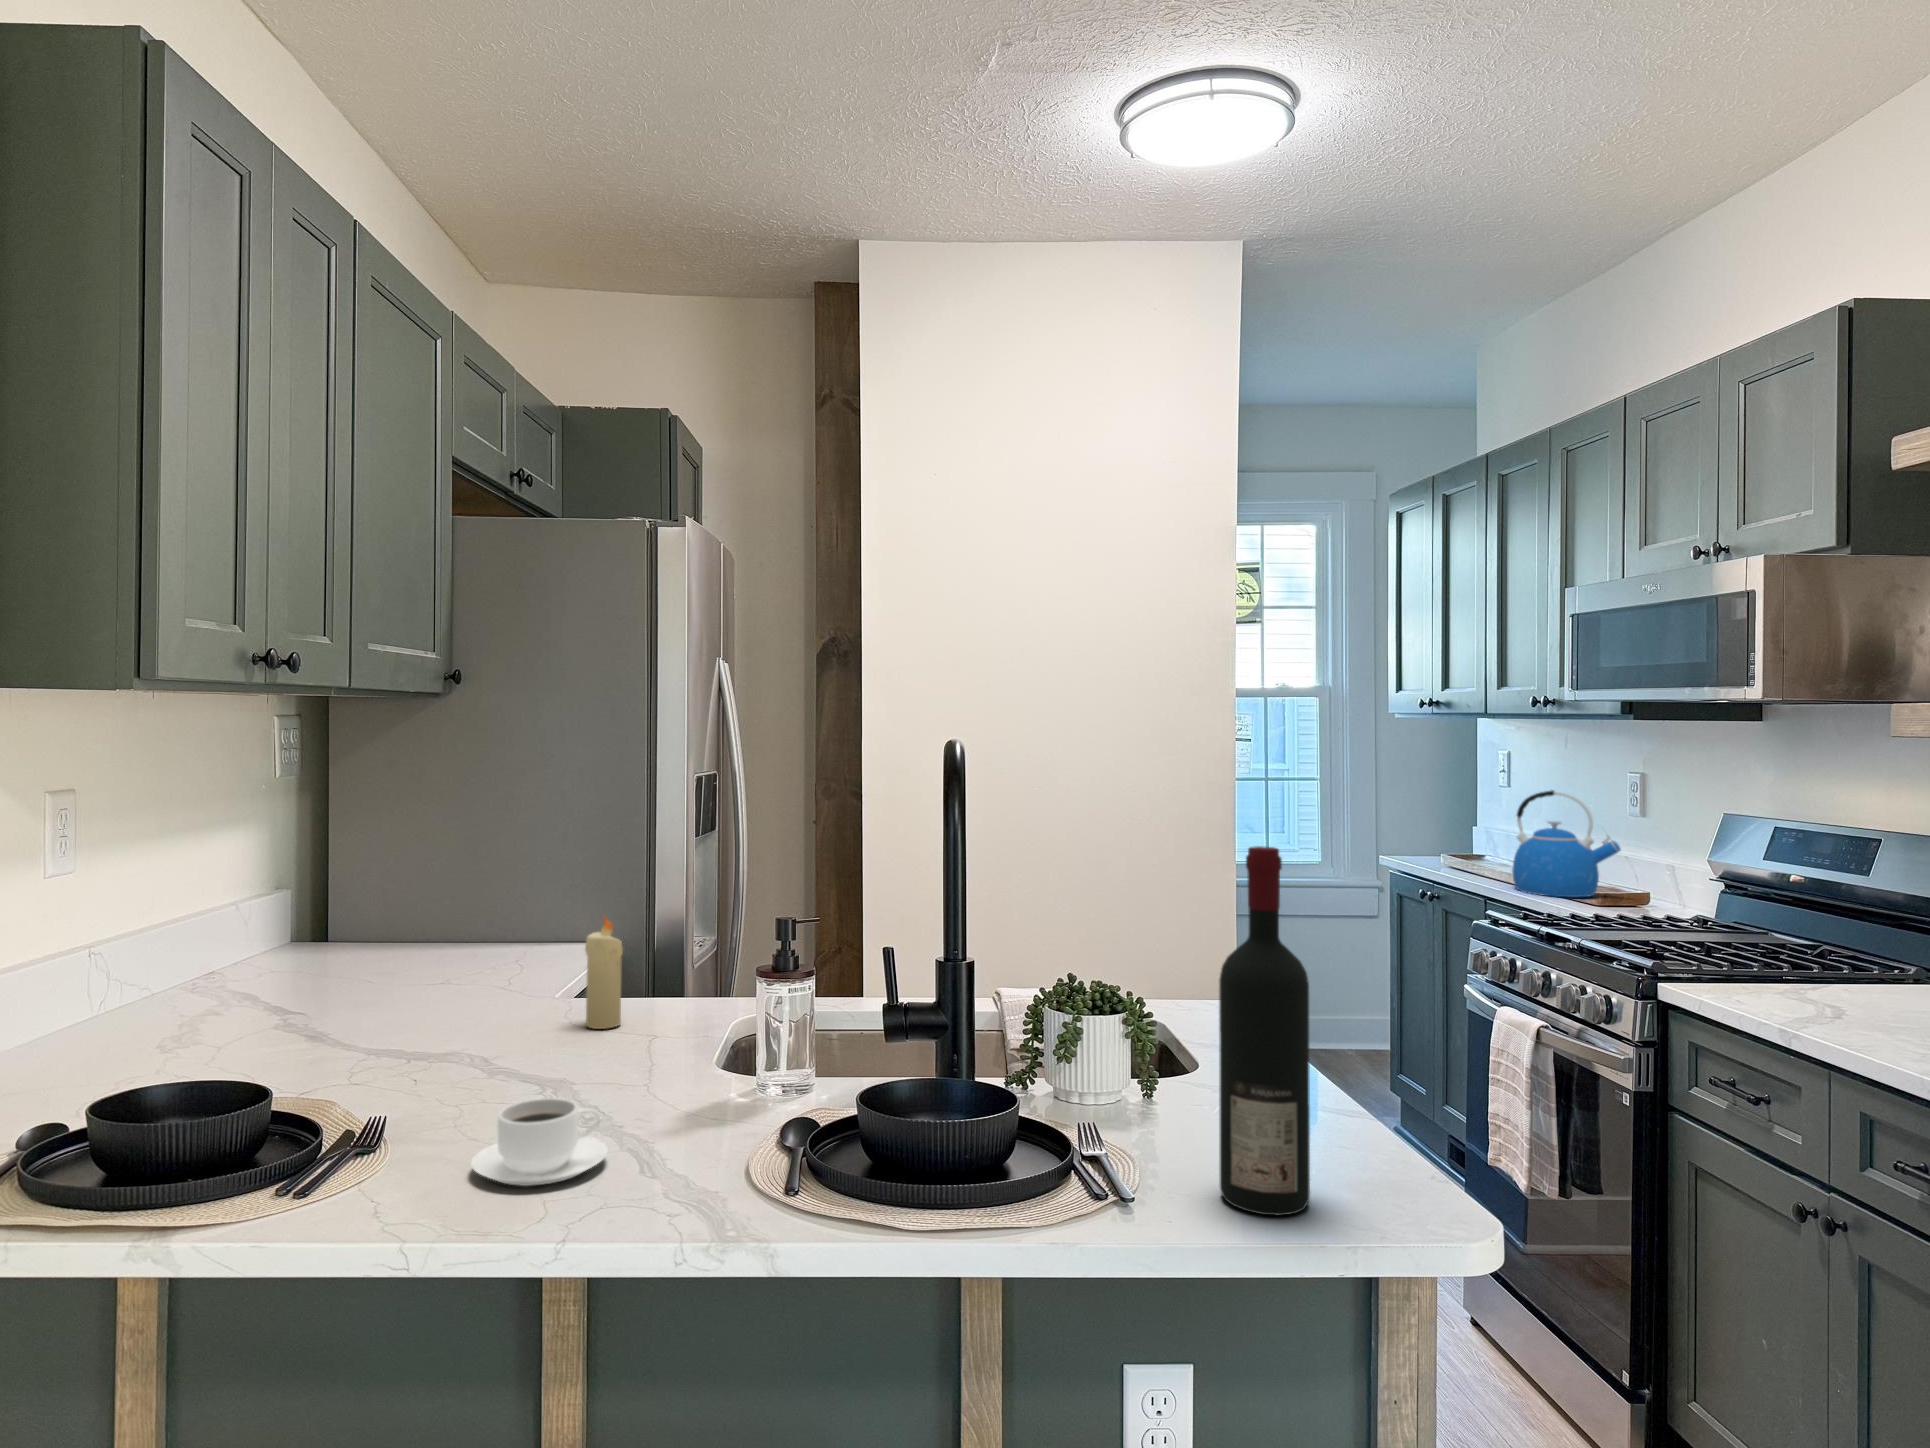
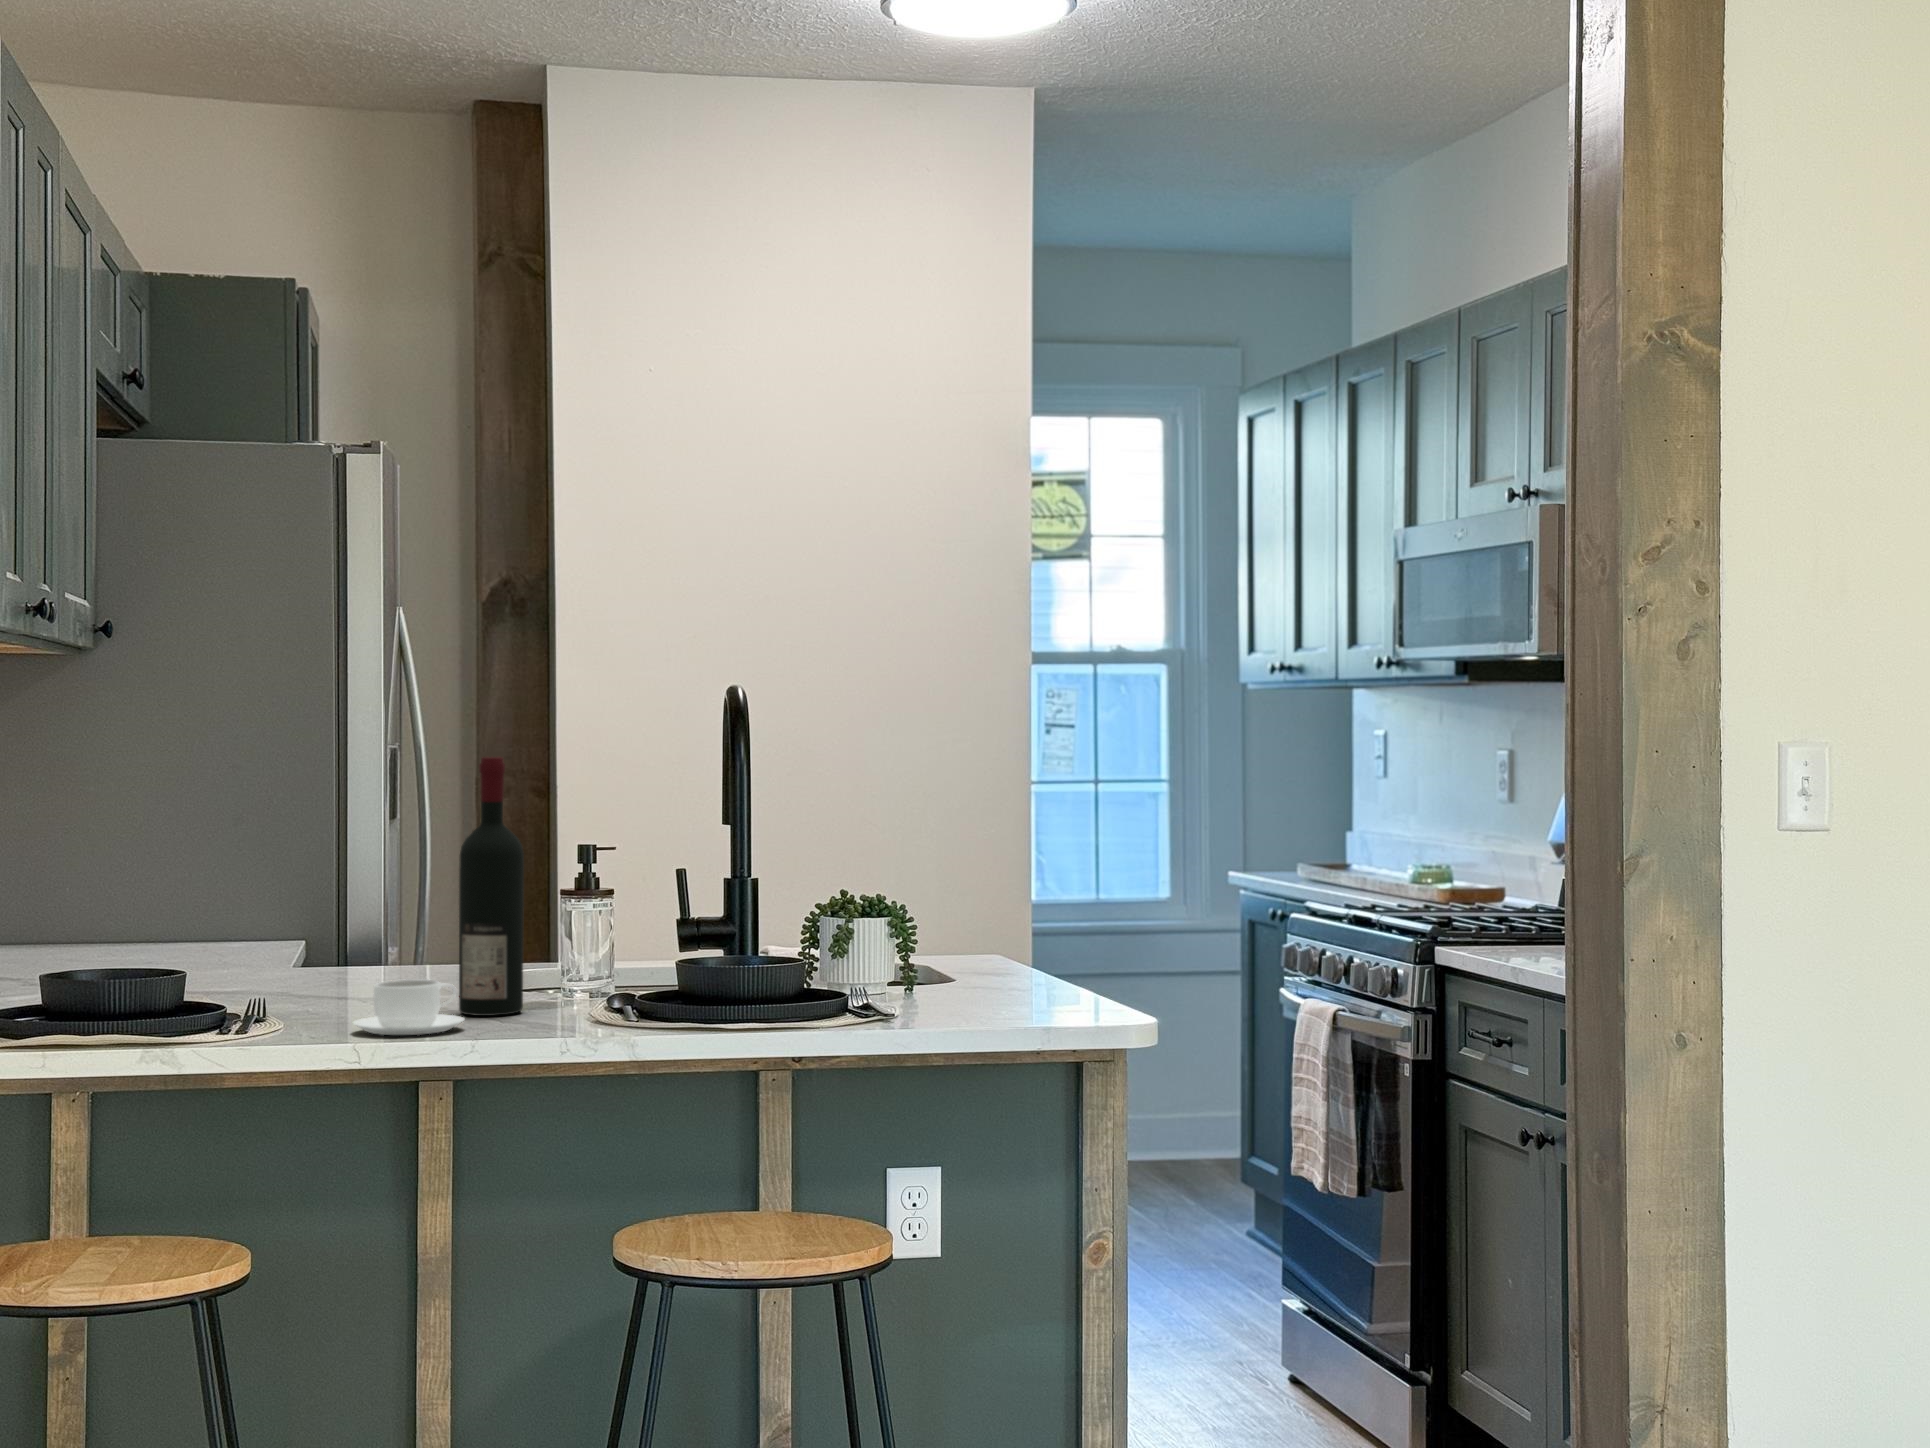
kettle: present [1512,790,1621,897] -> none [1351,767,1463,889]
wine bottle: present [1219,846,1310,1216] -> present [459,757,524,1016]
candle: present [585,916,623,1029] -> none [342,872,381,986]

